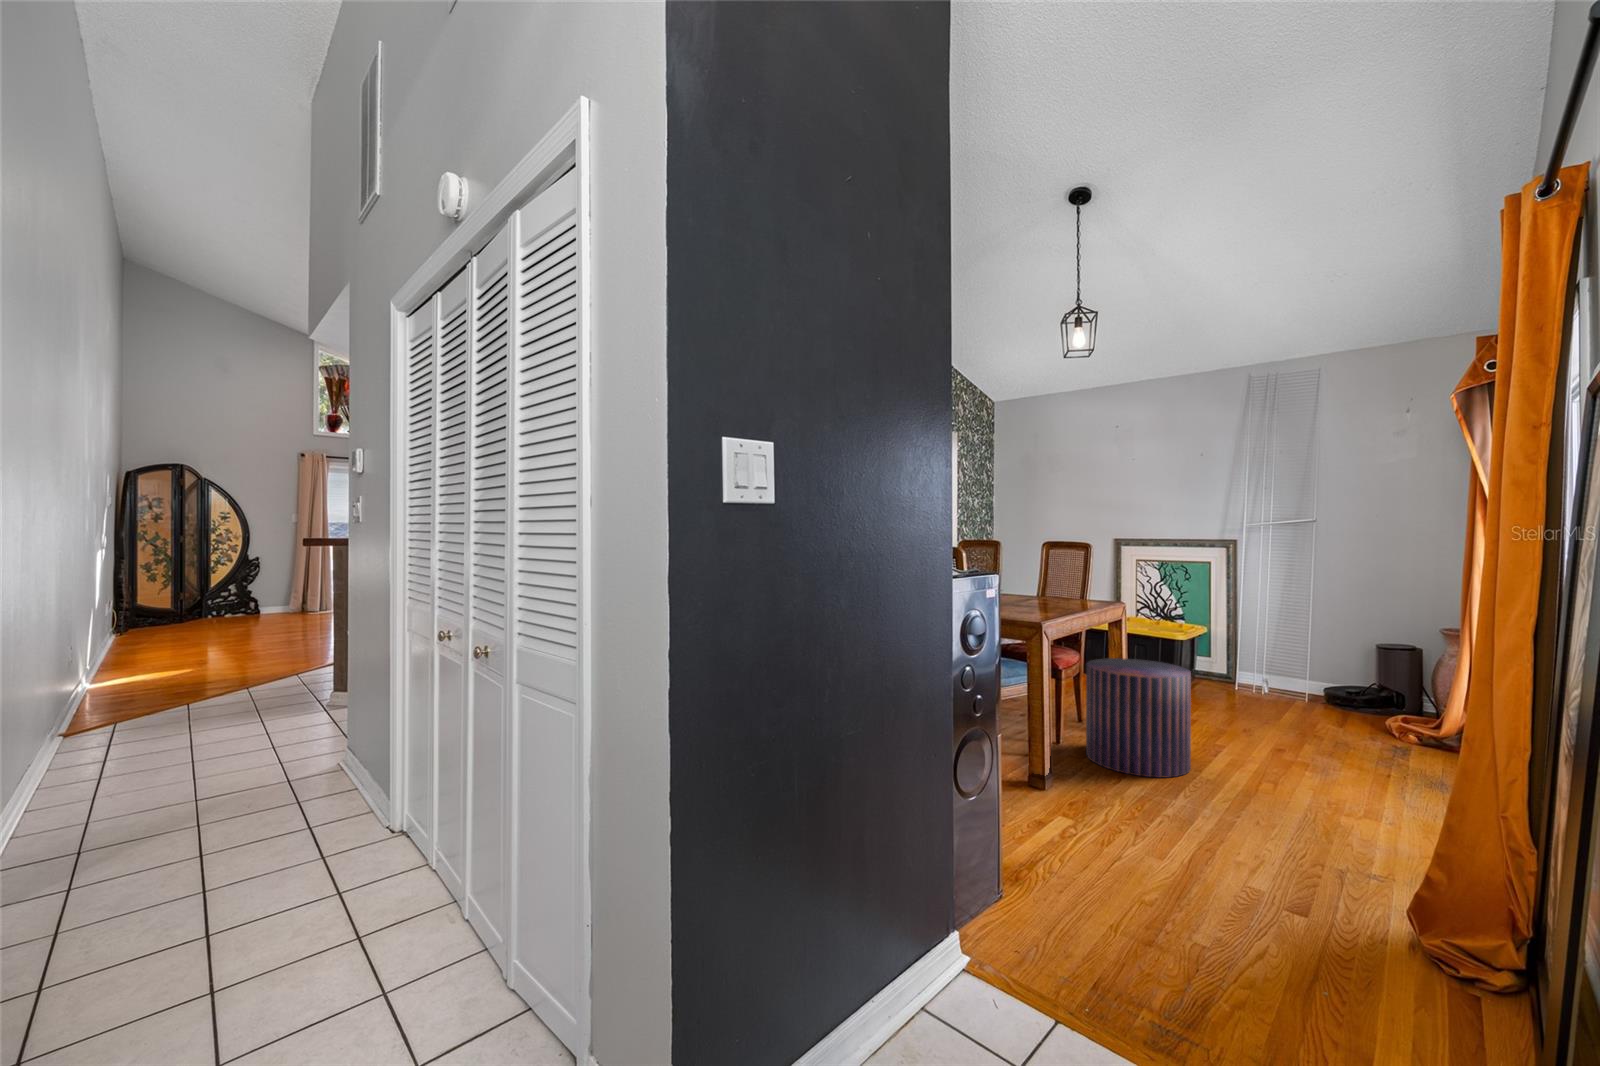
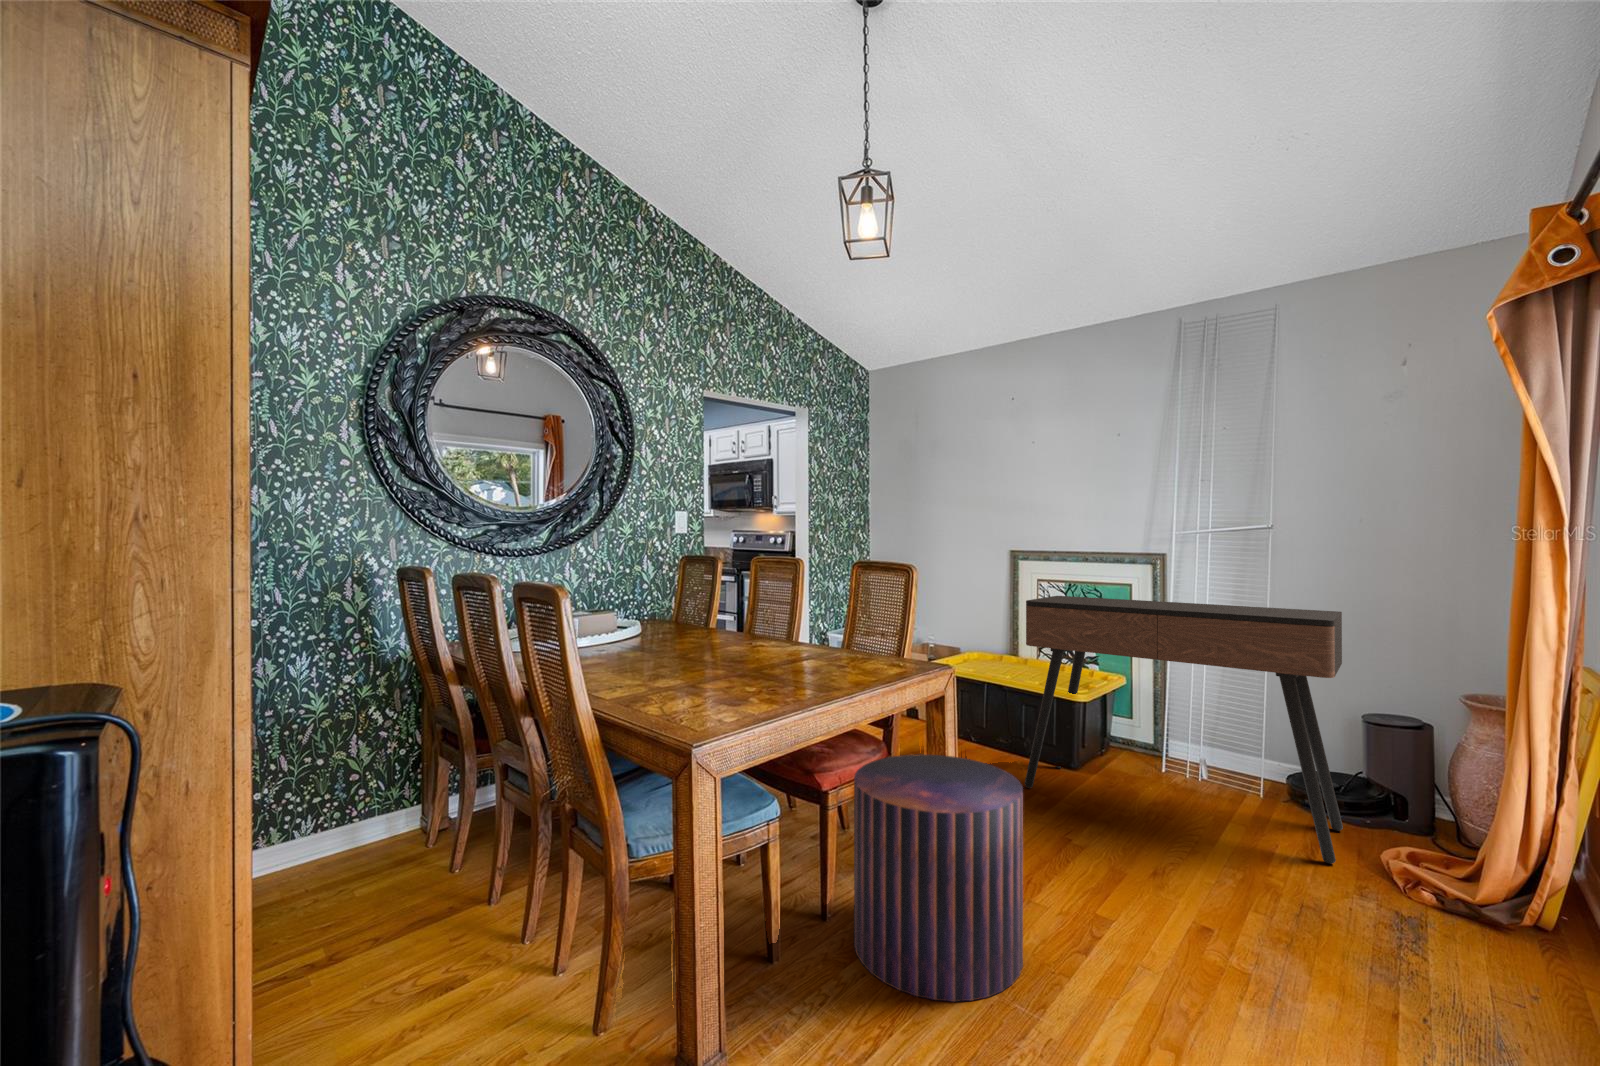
console table: none [1144,570,1365,732] -> present [1025,596,1343,864]

